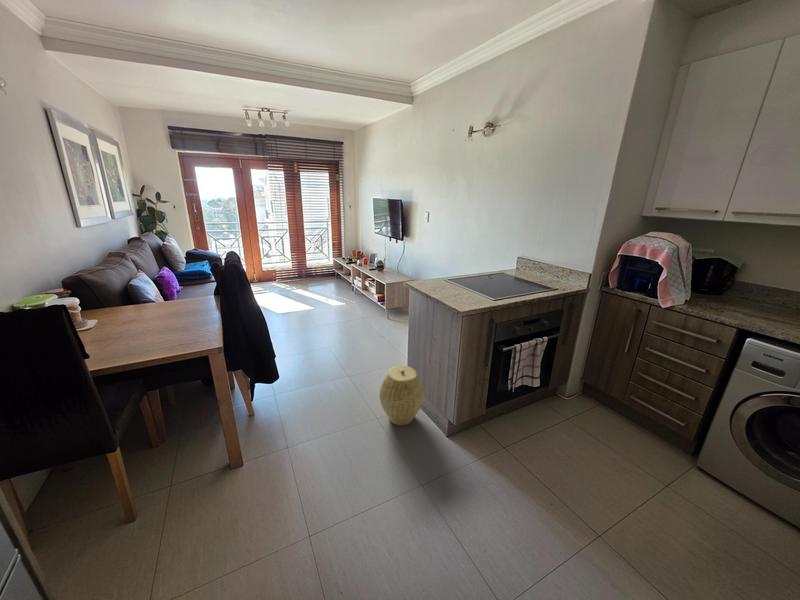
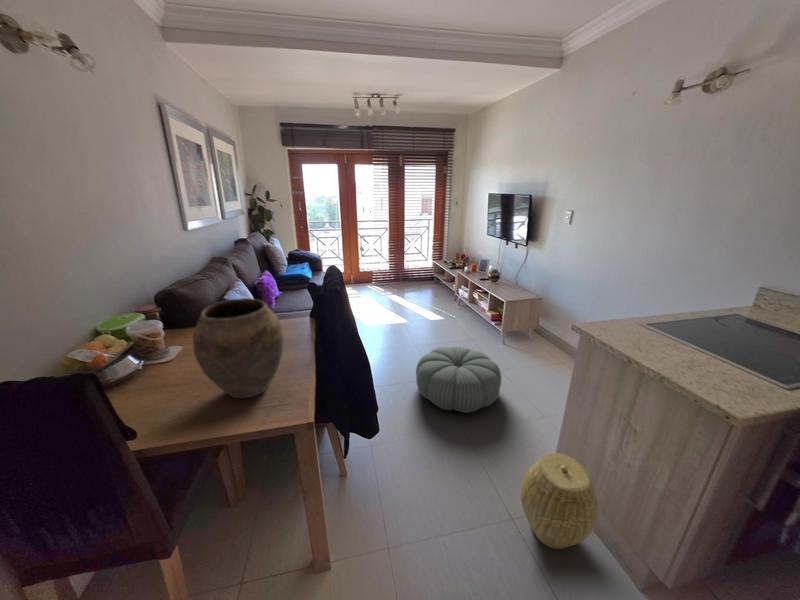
vase: none [124,268,196,339] -> present [193,298,283,398]
pouf: none [313,318,379,364] -> present [416,346,501,412]

